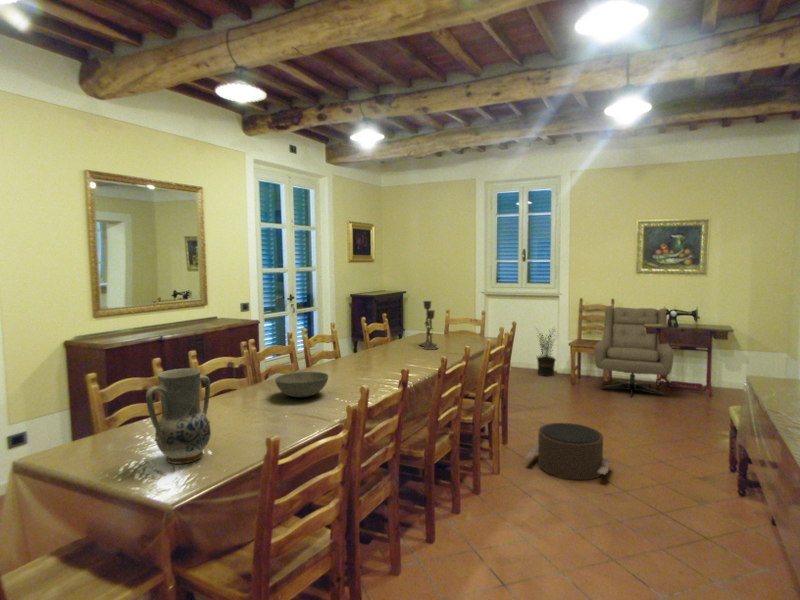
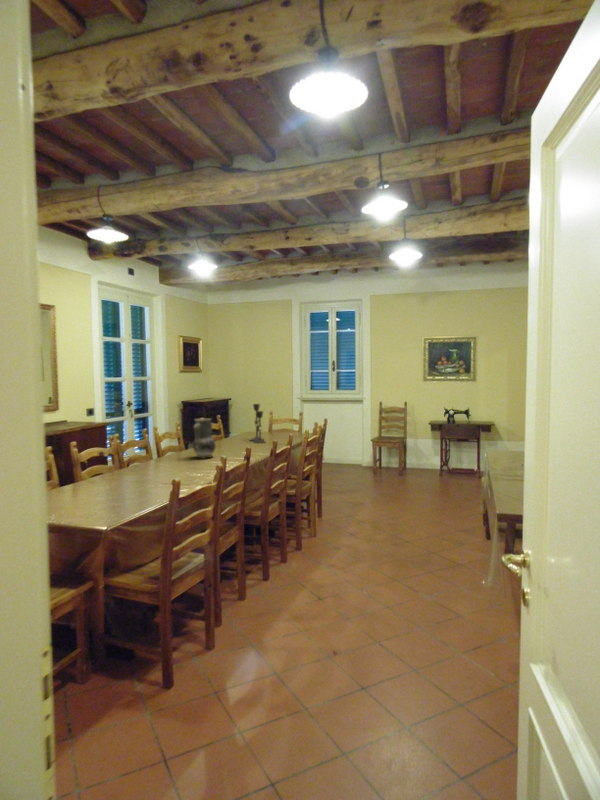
armchair: present [594,307,674,397] -> none [391,408,450,481]
potted plant: present [537,331,555,376] -> none [342,425,364,468]
vase: present [146,368,211,464] -> present [193,419,216,458]
bowl: present [275,372,328,397] -> none [147,457,188,475]
pouf: present [527,423,611,480] -> none [336,496,398,536]

